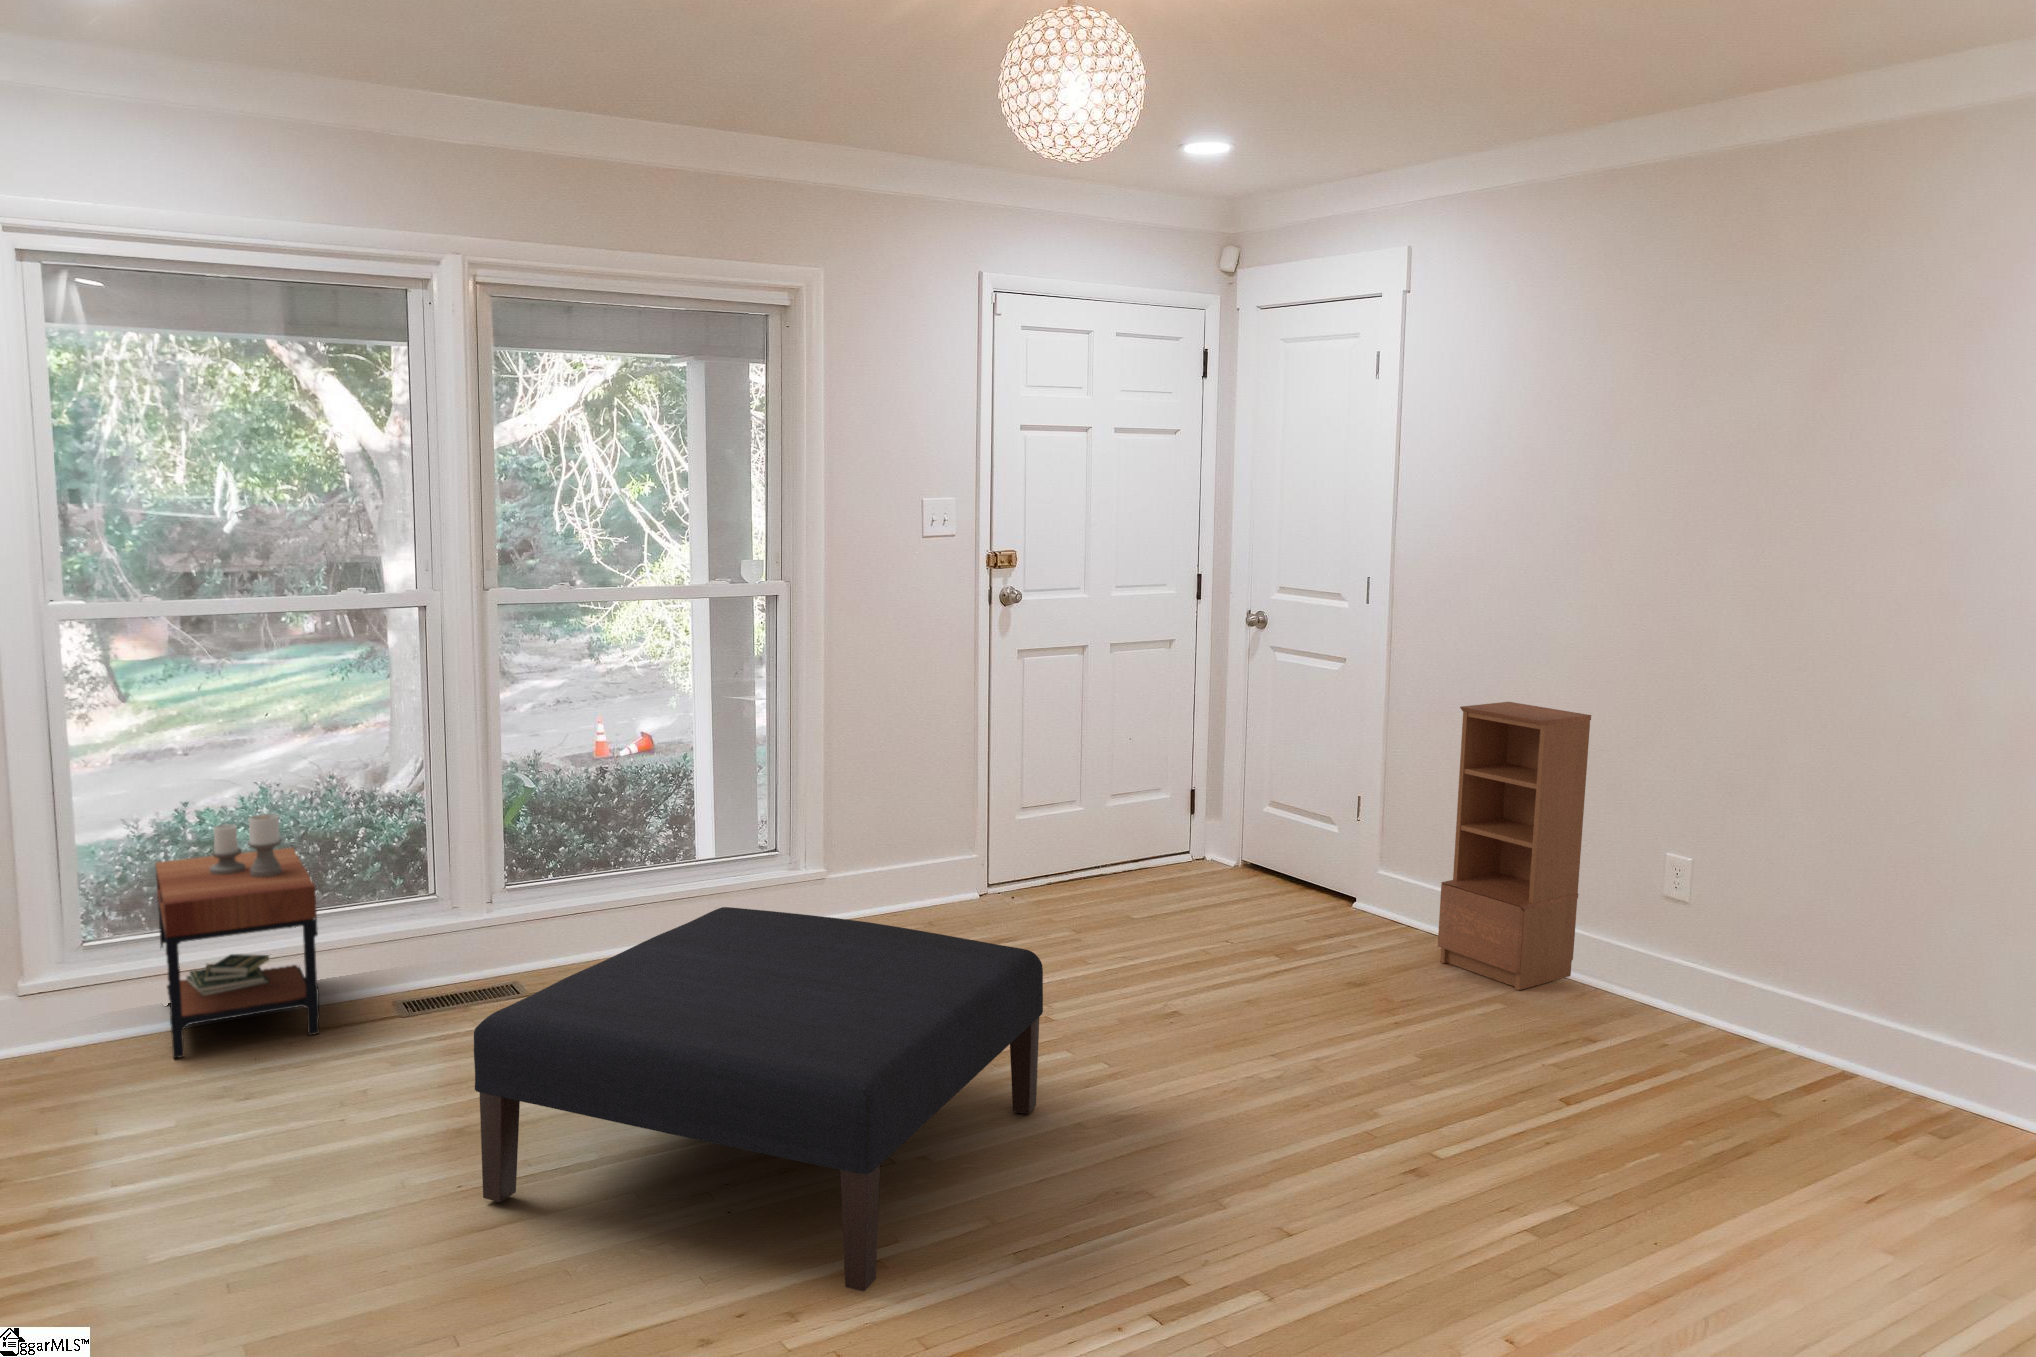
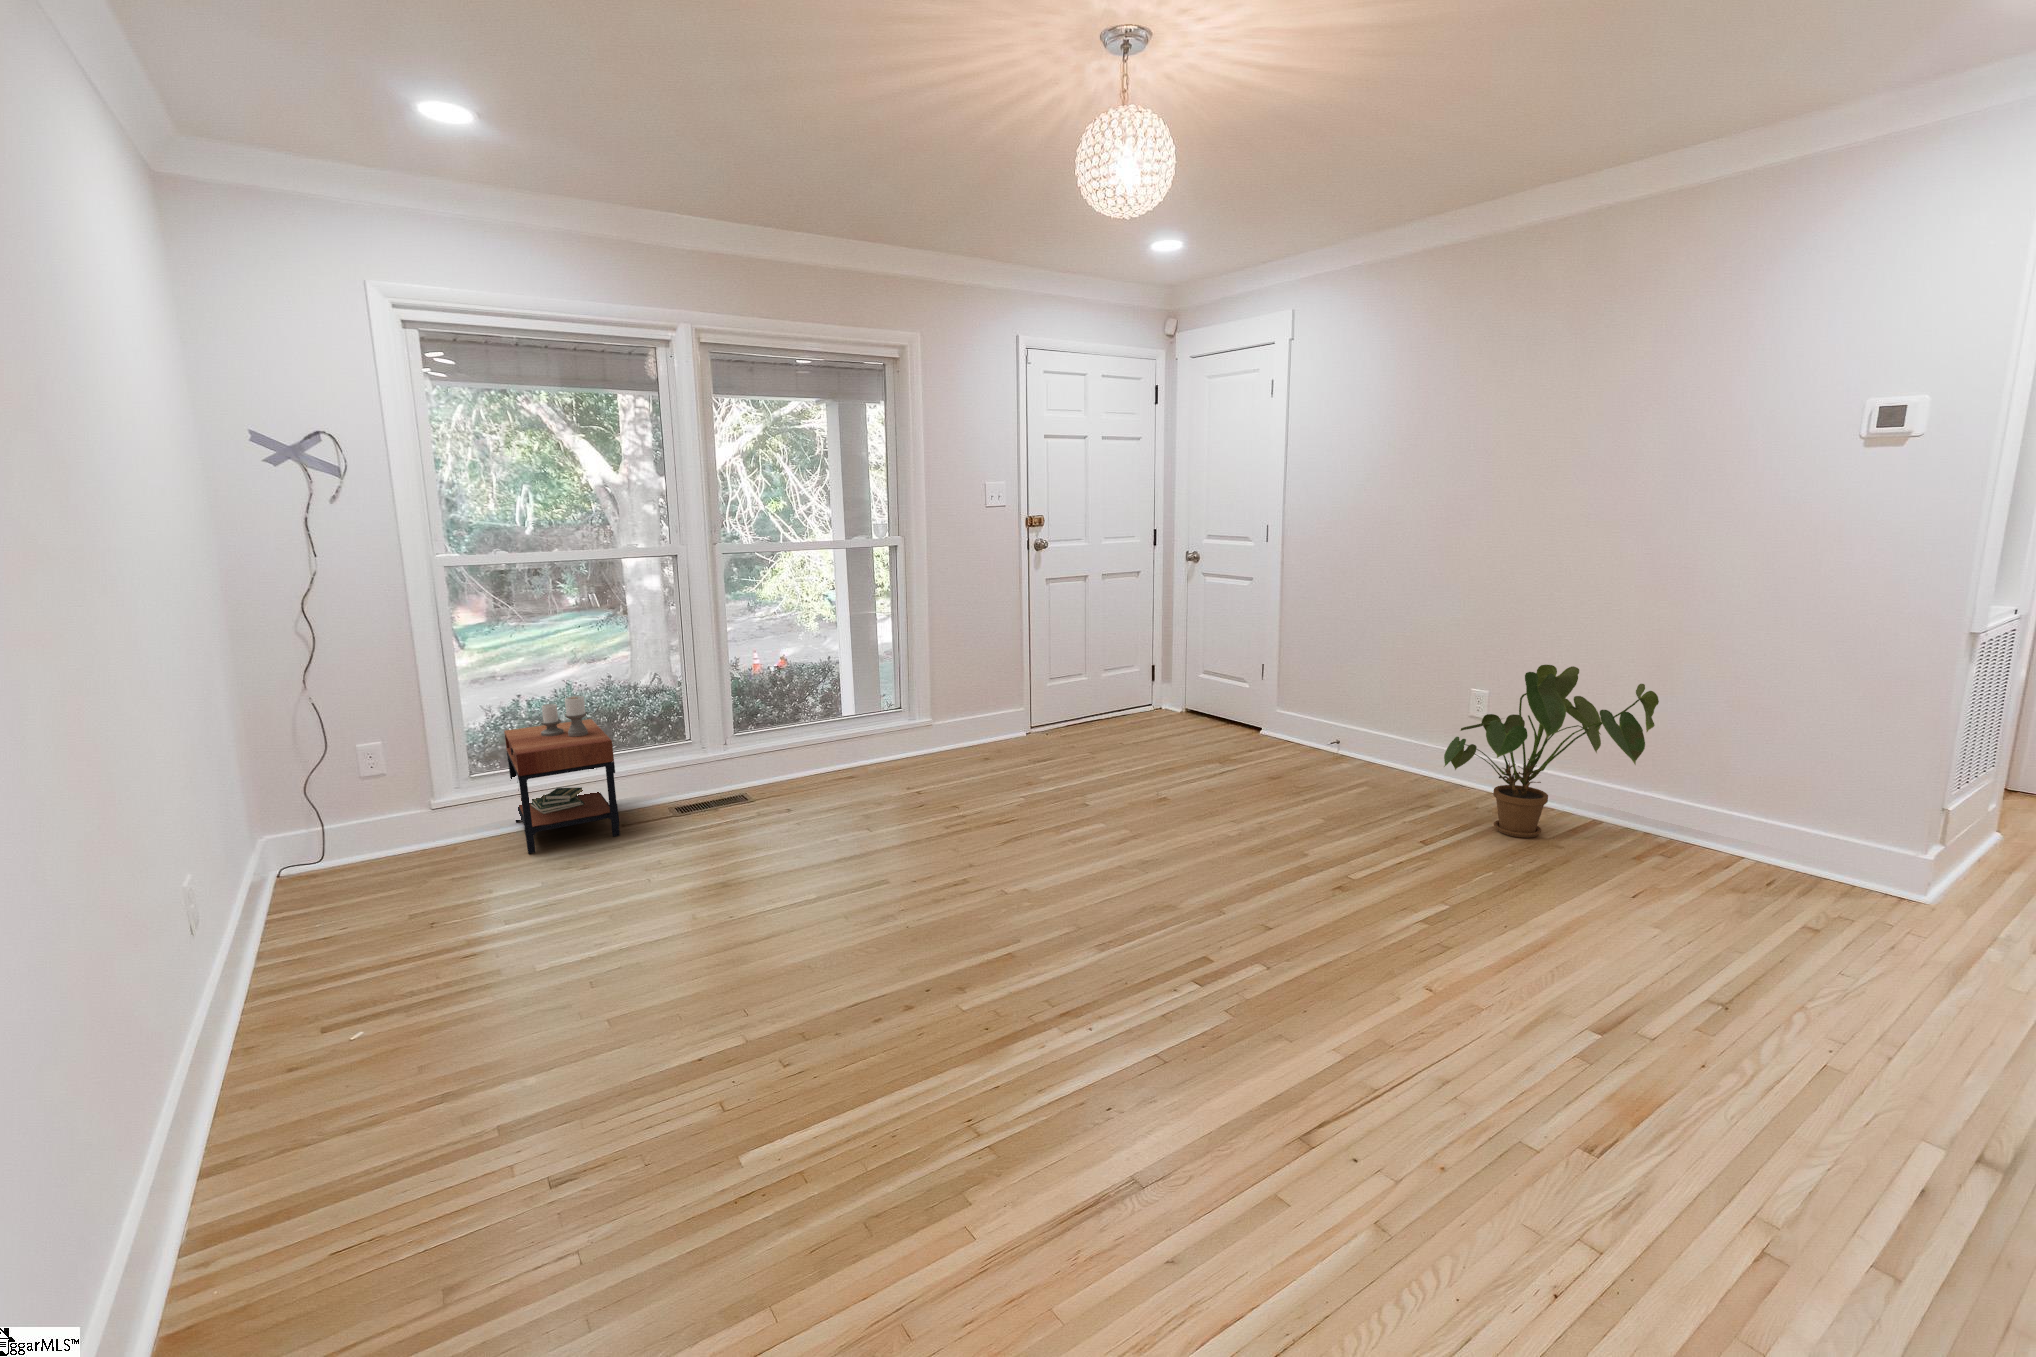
bookcase: present [1438,702,1591,990] -> none [1323,599,1422,780]
house plant: none [1601,823,1930,1097] -> present [1444,665,1659,838]
ottoman: present [474,907,1043,1291] -> none [736,743,1093,975]

